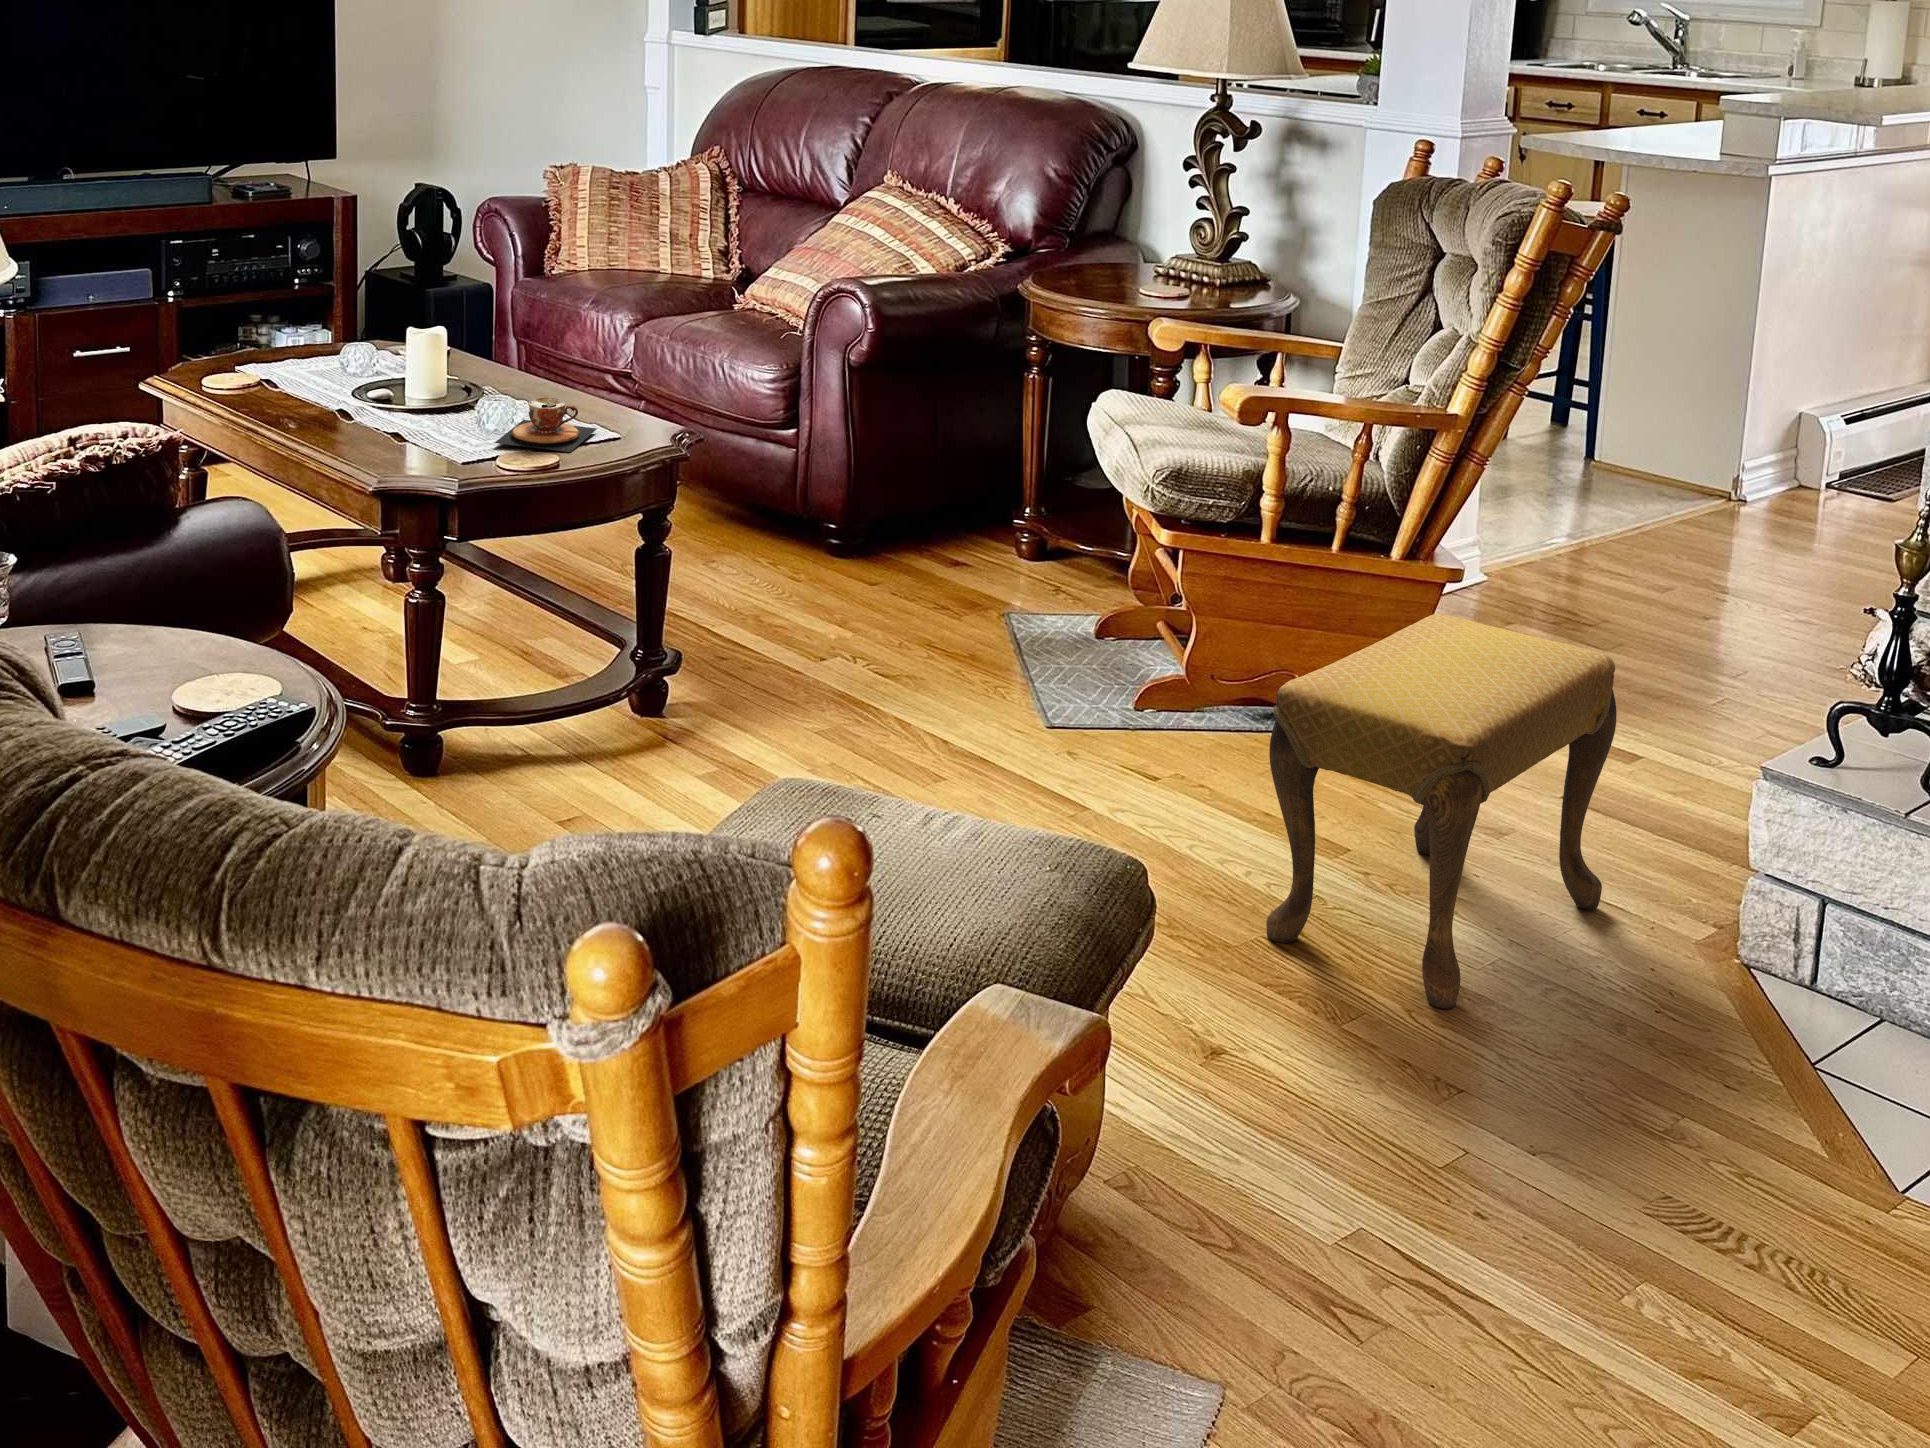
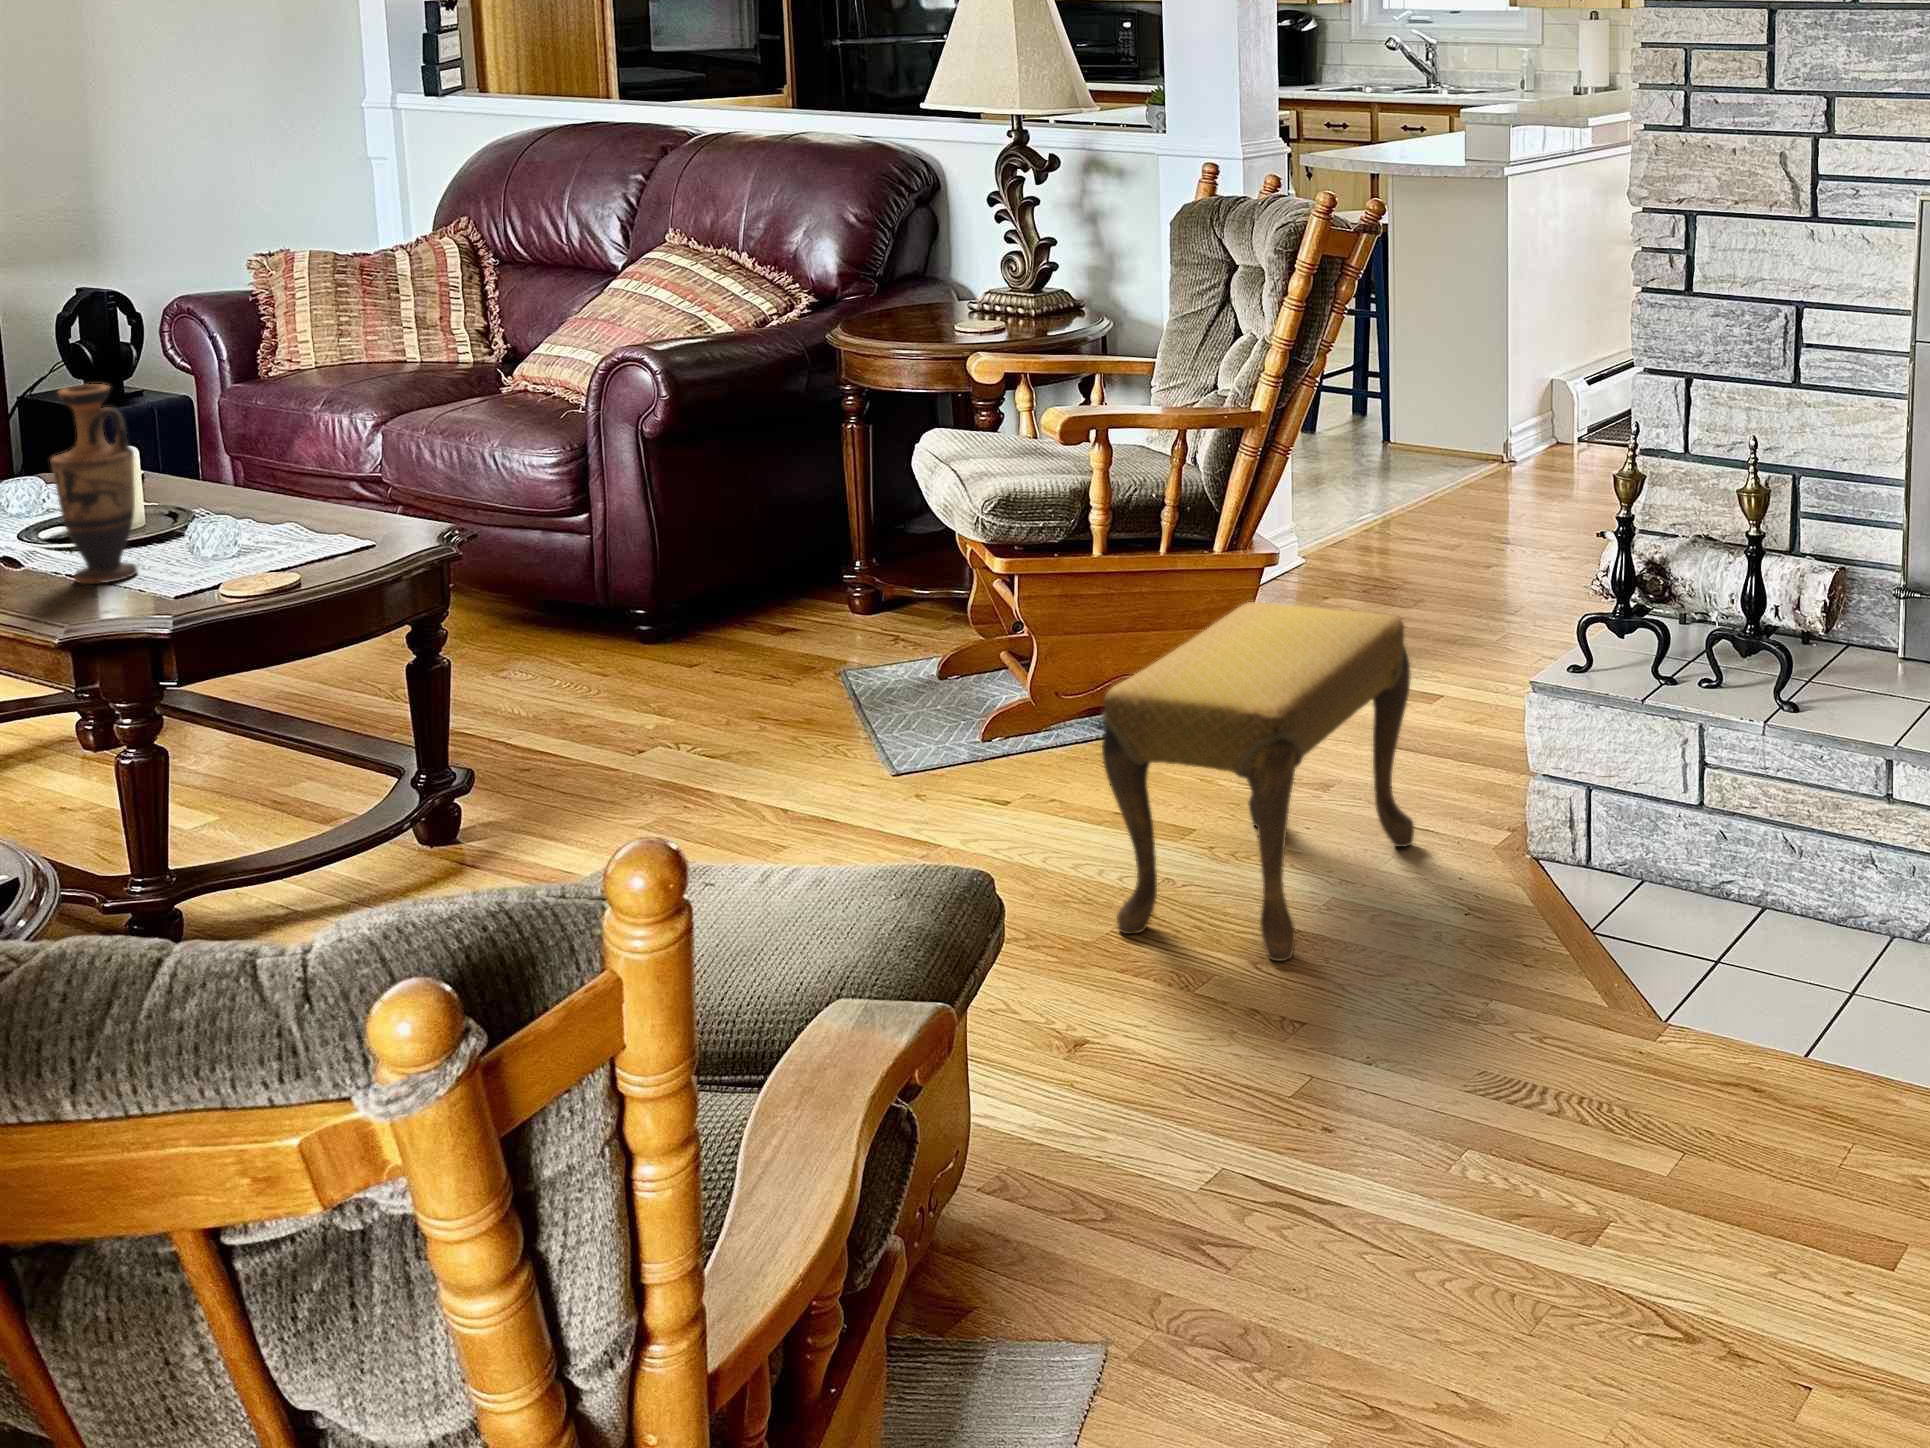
vase: none [373,264,436,440] -> present [50,384,138,584]
teacup: present [495,397,597,452] -> none [223,514,351,572]

